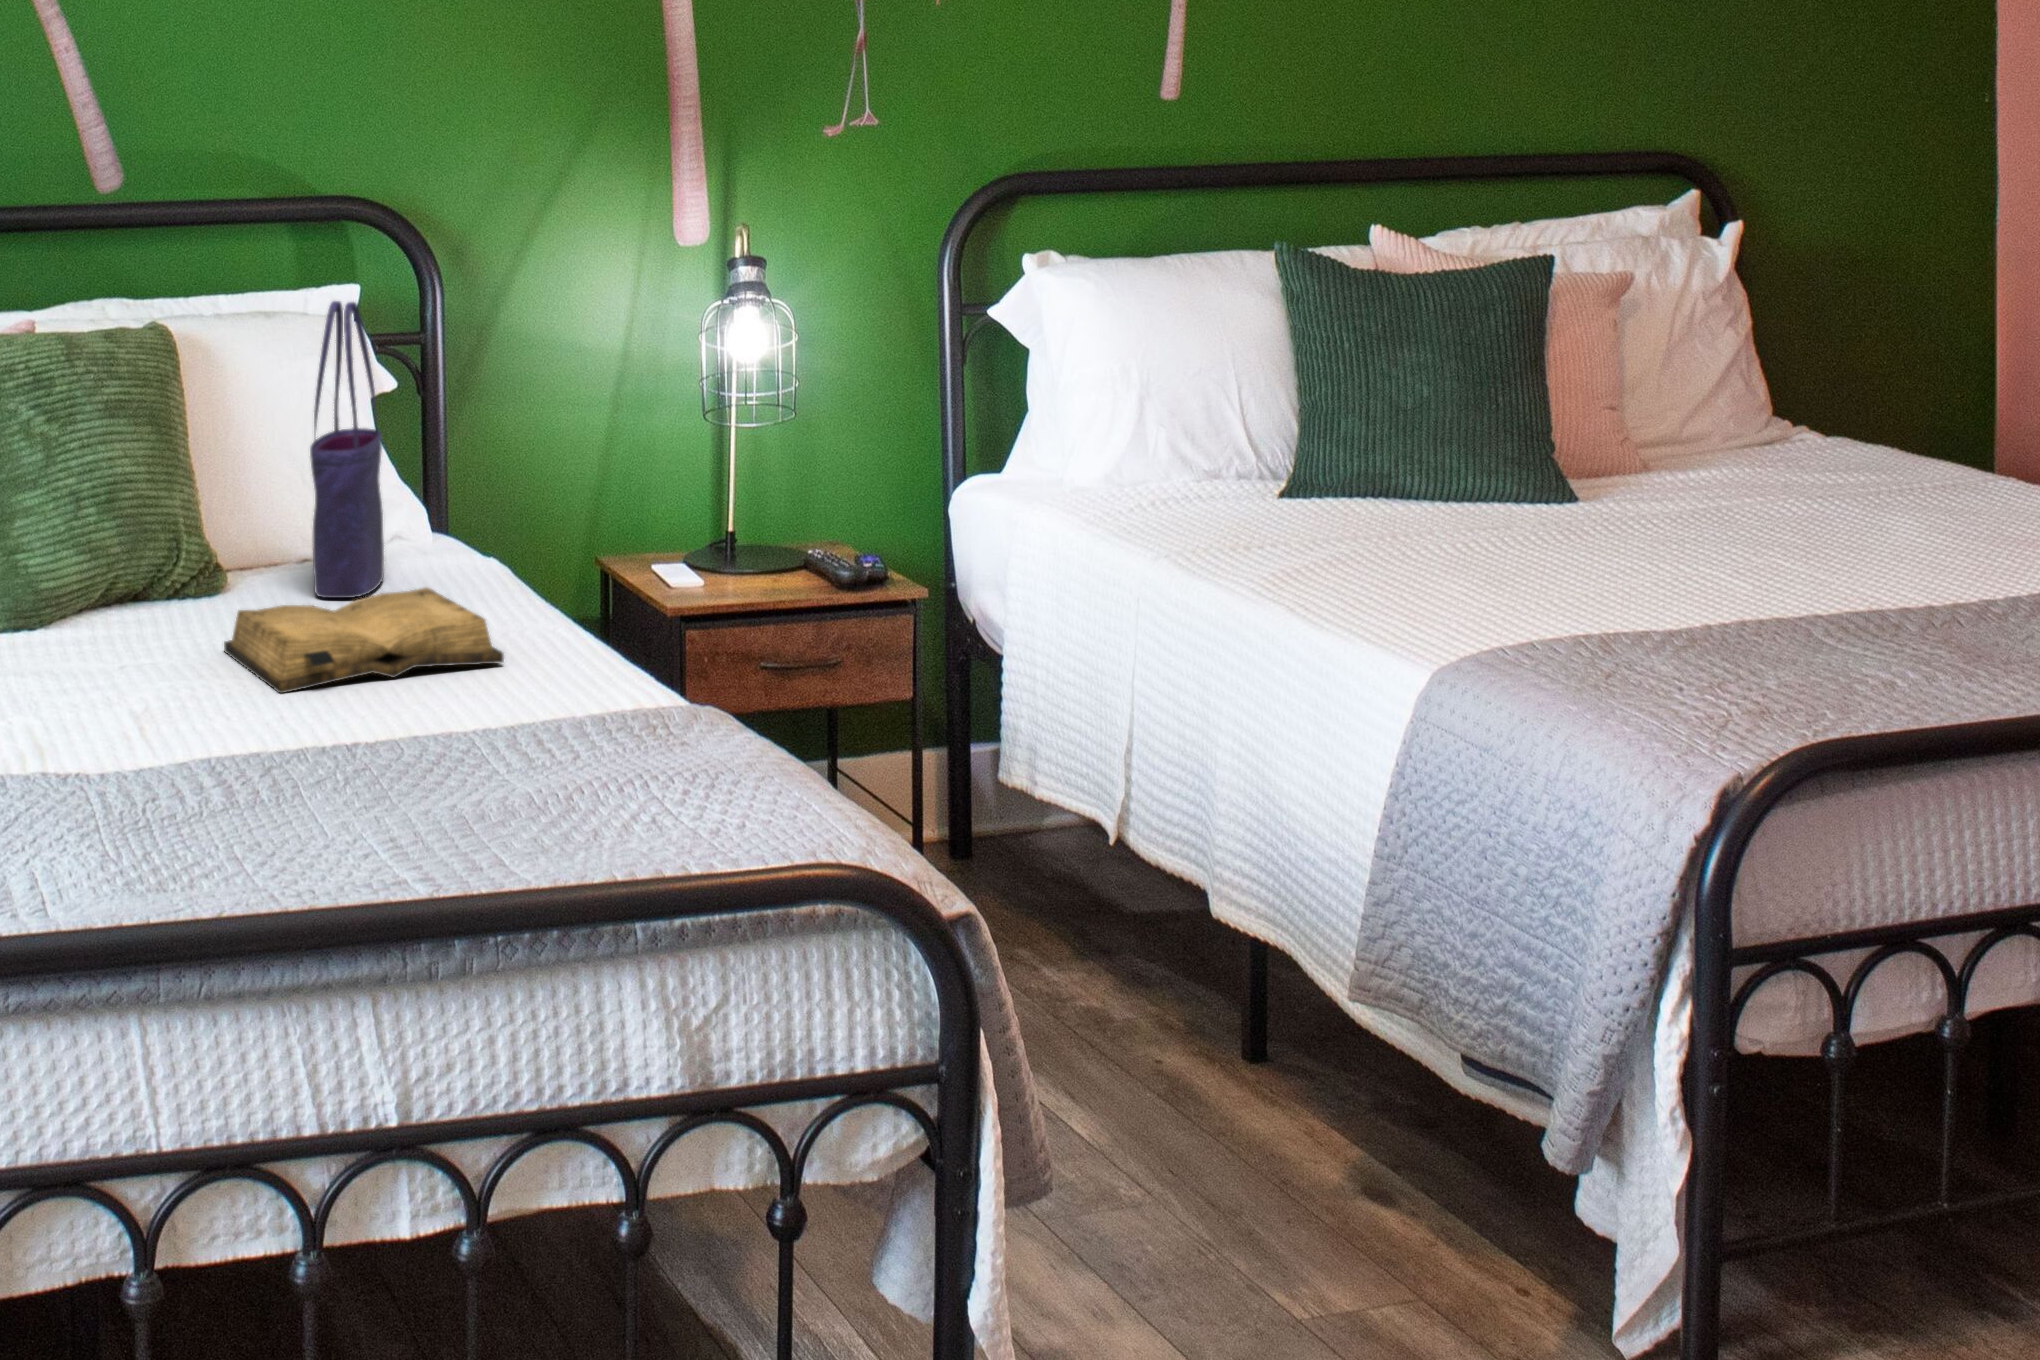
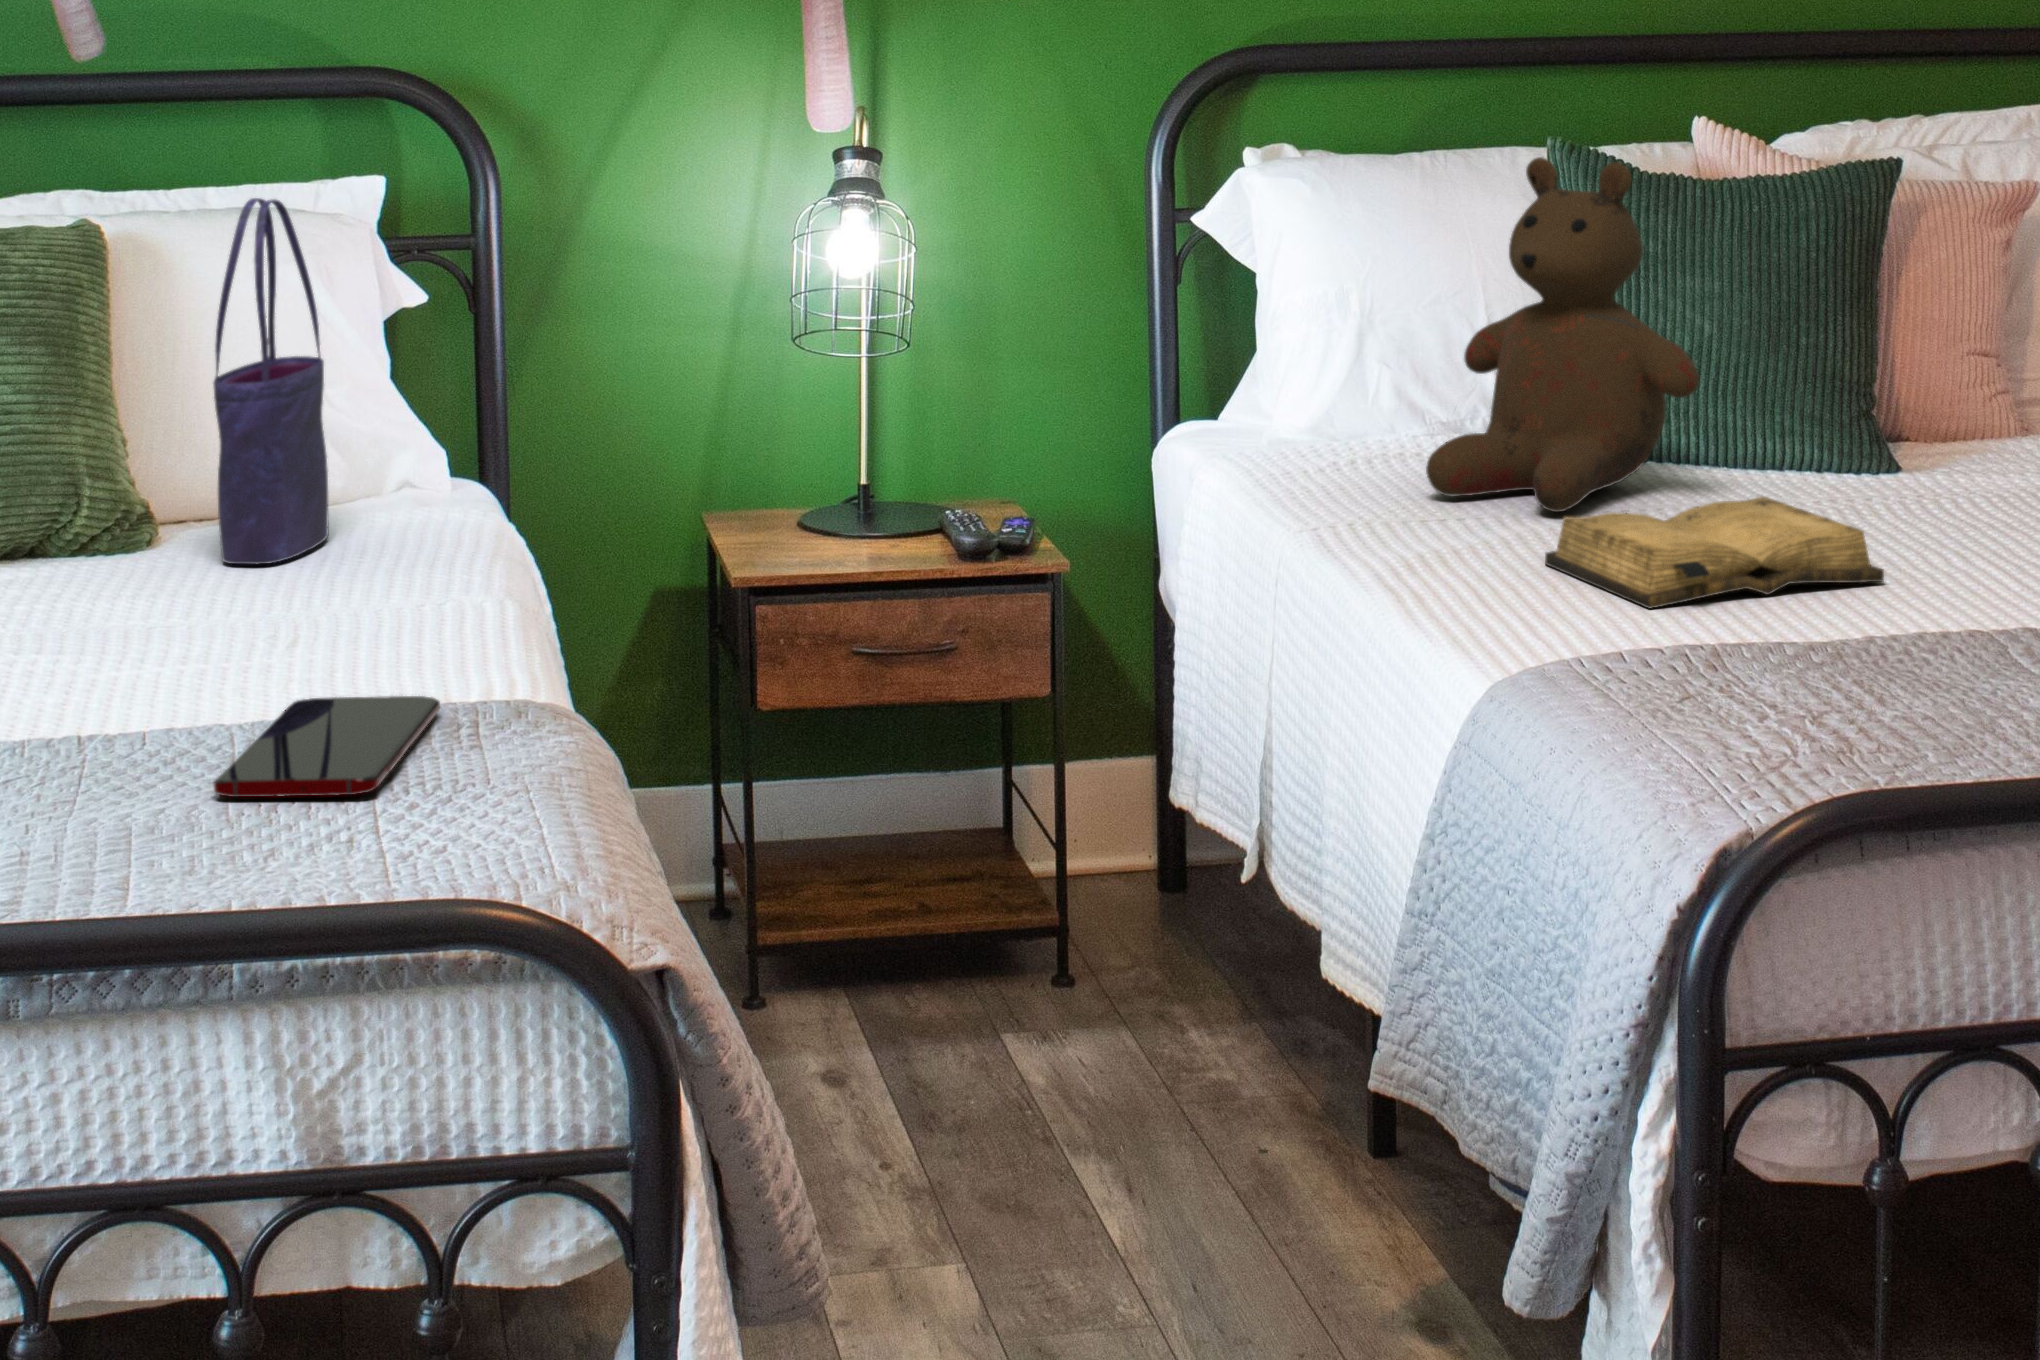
teddy bear: none [1228,257,1443,536] -> present [1426,157,1699,512]
diary: present [224,587,504,693] -> present [1545,496,1884,609]
smartphone: none [503,702,643,787] -> present [213,696,440,797]

